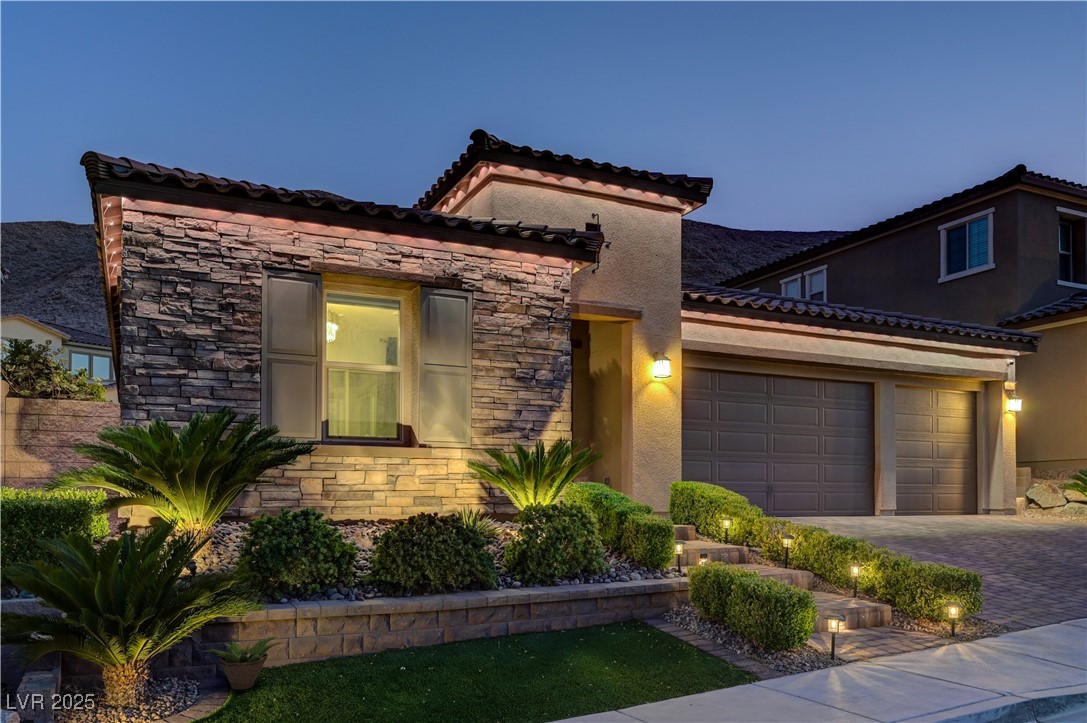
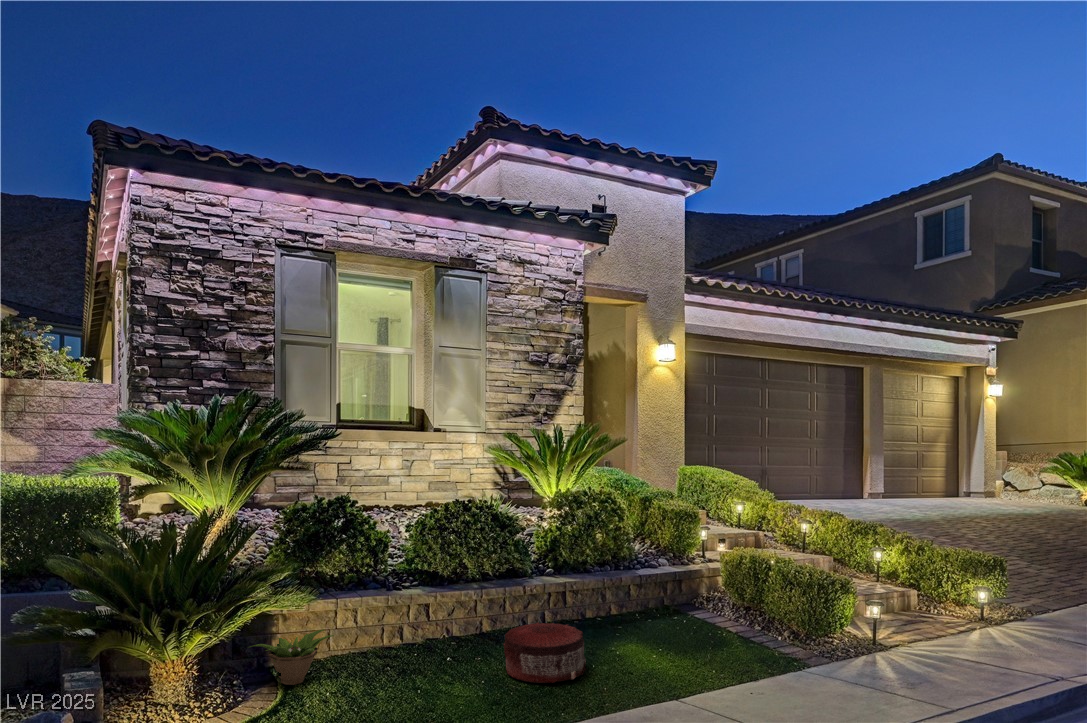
pouf: none [449,632,531,693] -> present [503,622,587,683]

